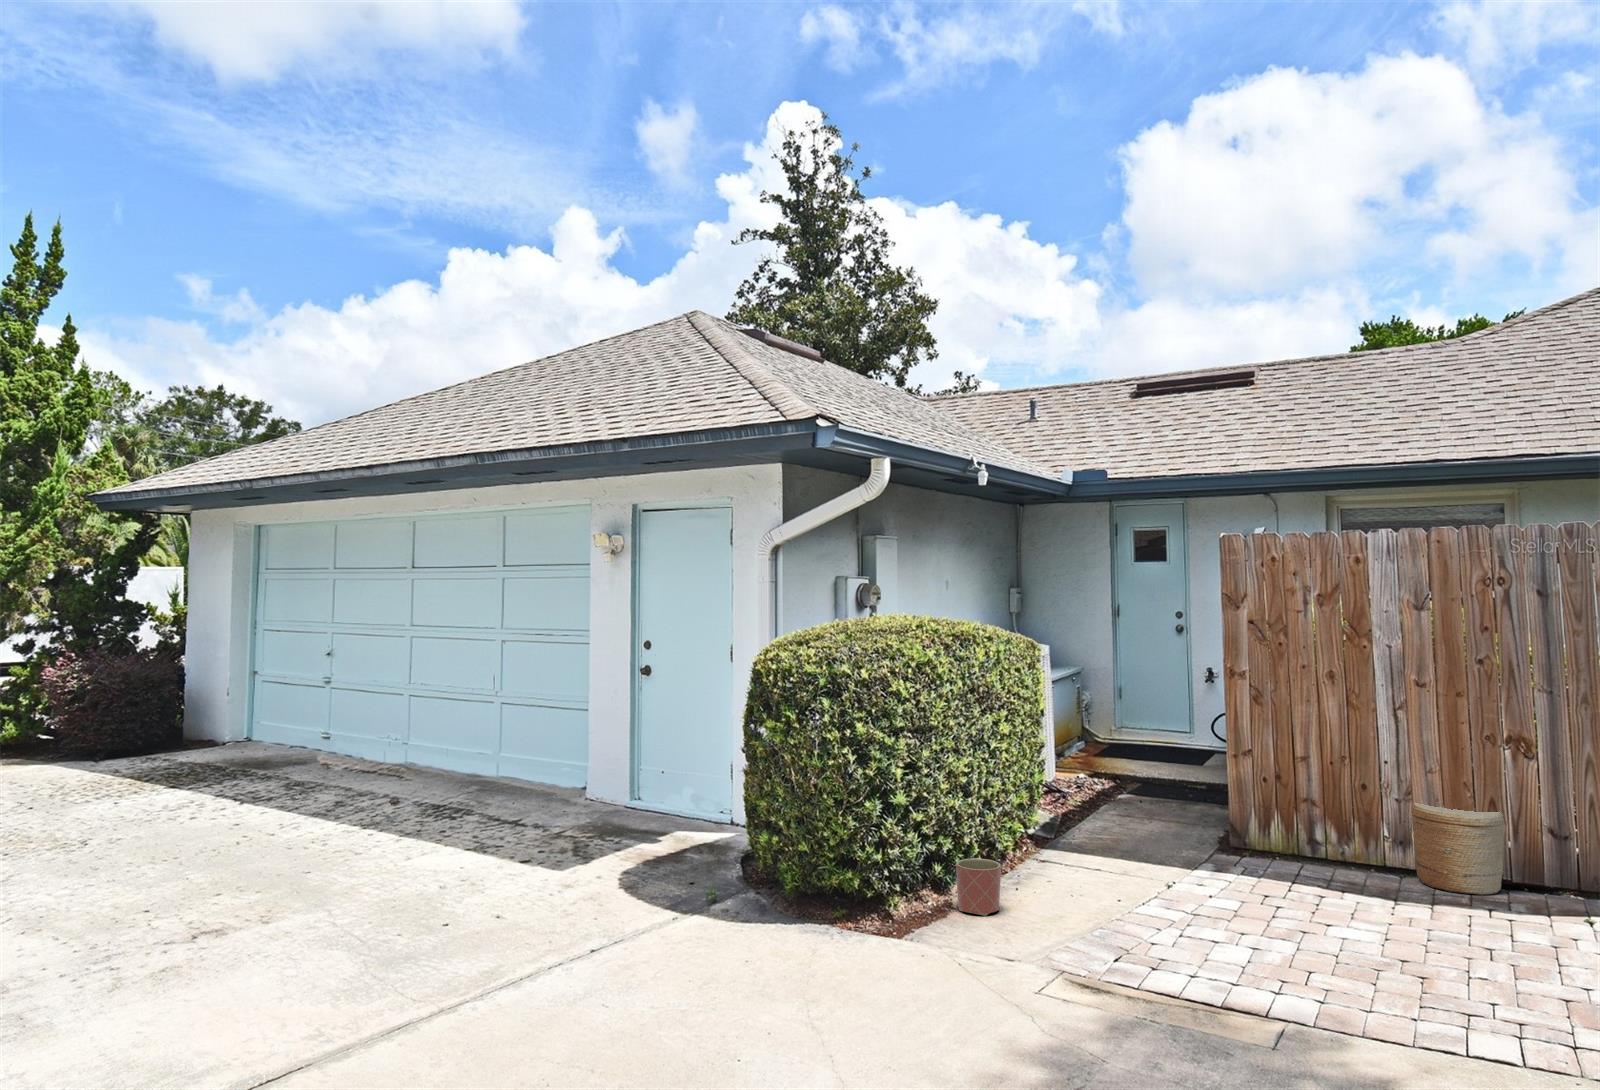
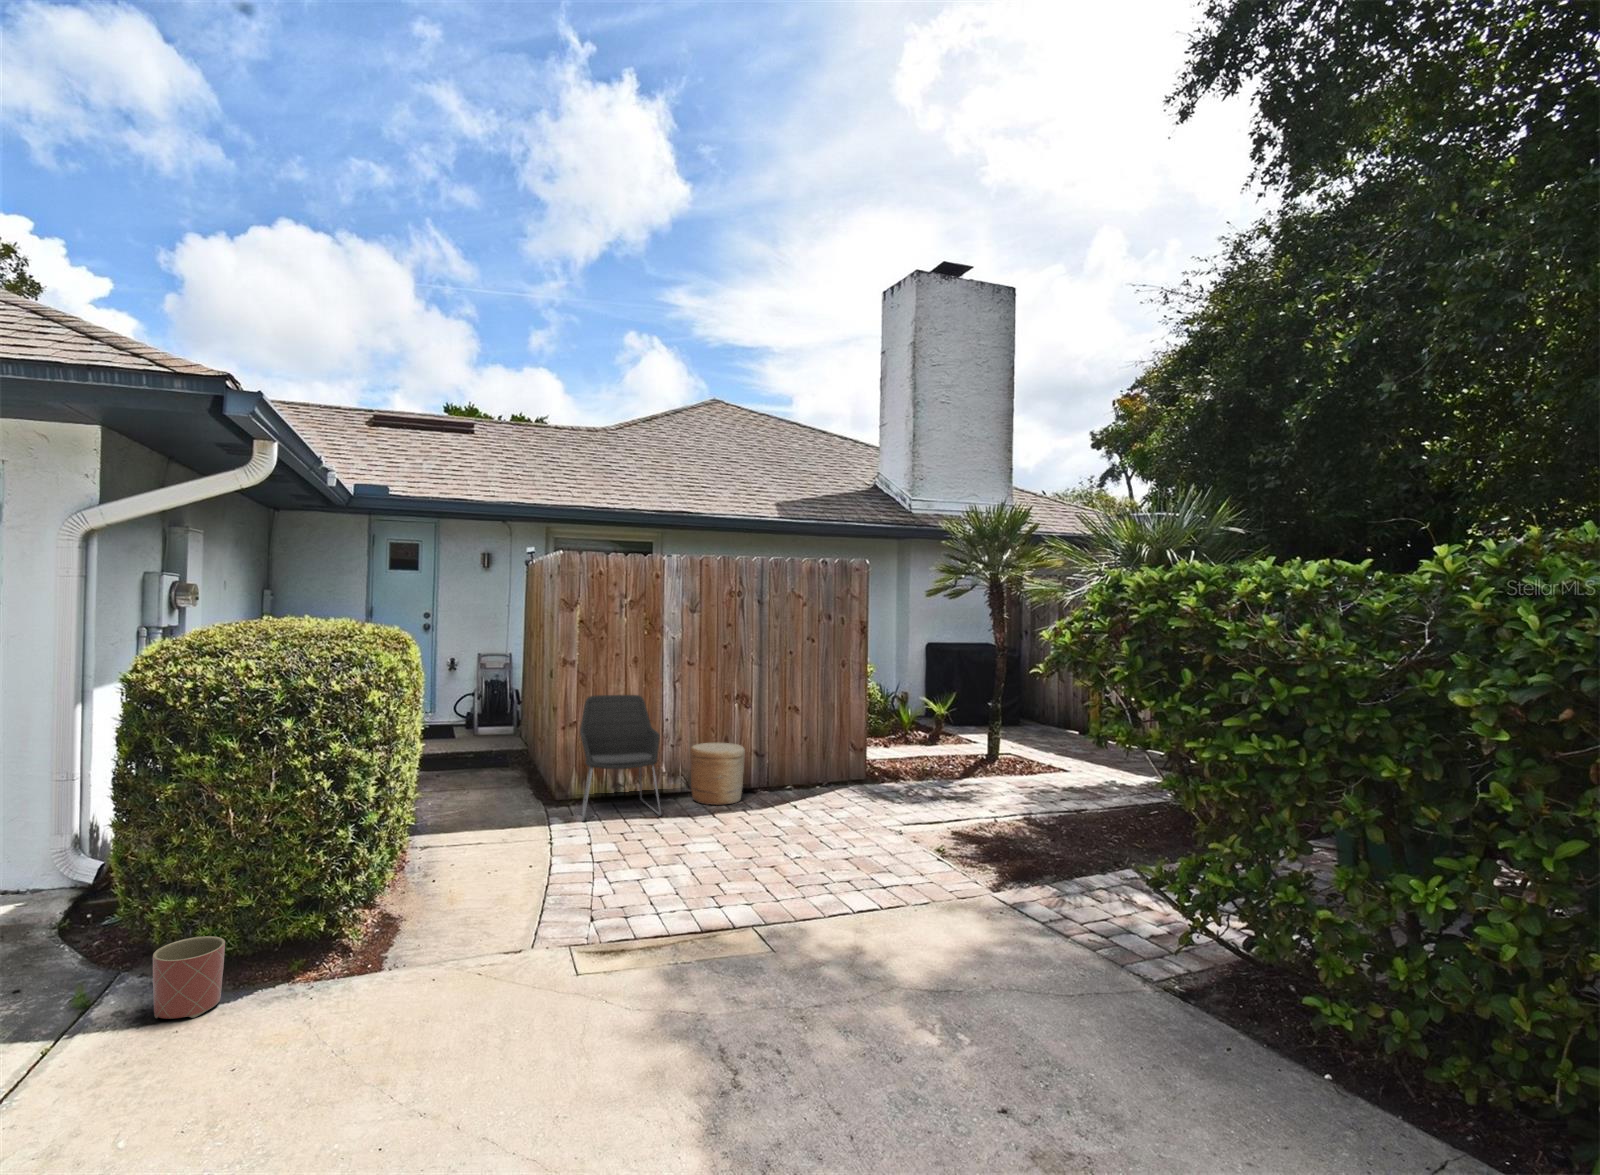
chair: none [1233,717,1349,885] -> present [580,695,661,821]
planter: present [956,858,1001,916] -> present [153,936,225,1019]

